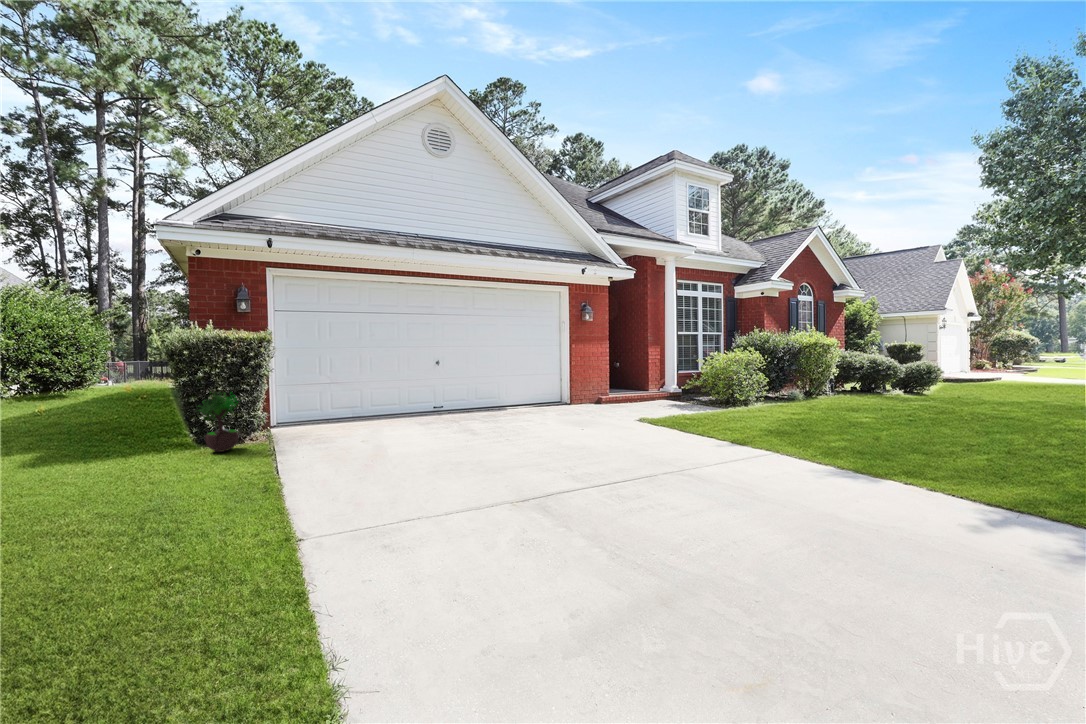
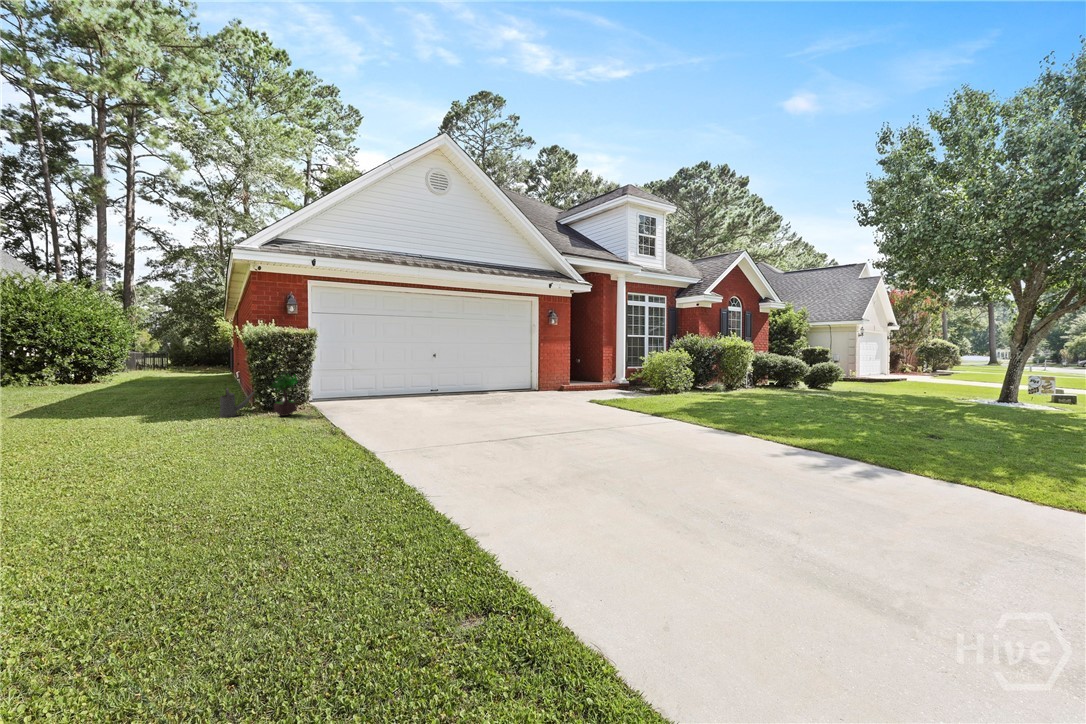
watering can: none [121,414,184,456] -> present [219,388,255,418]

